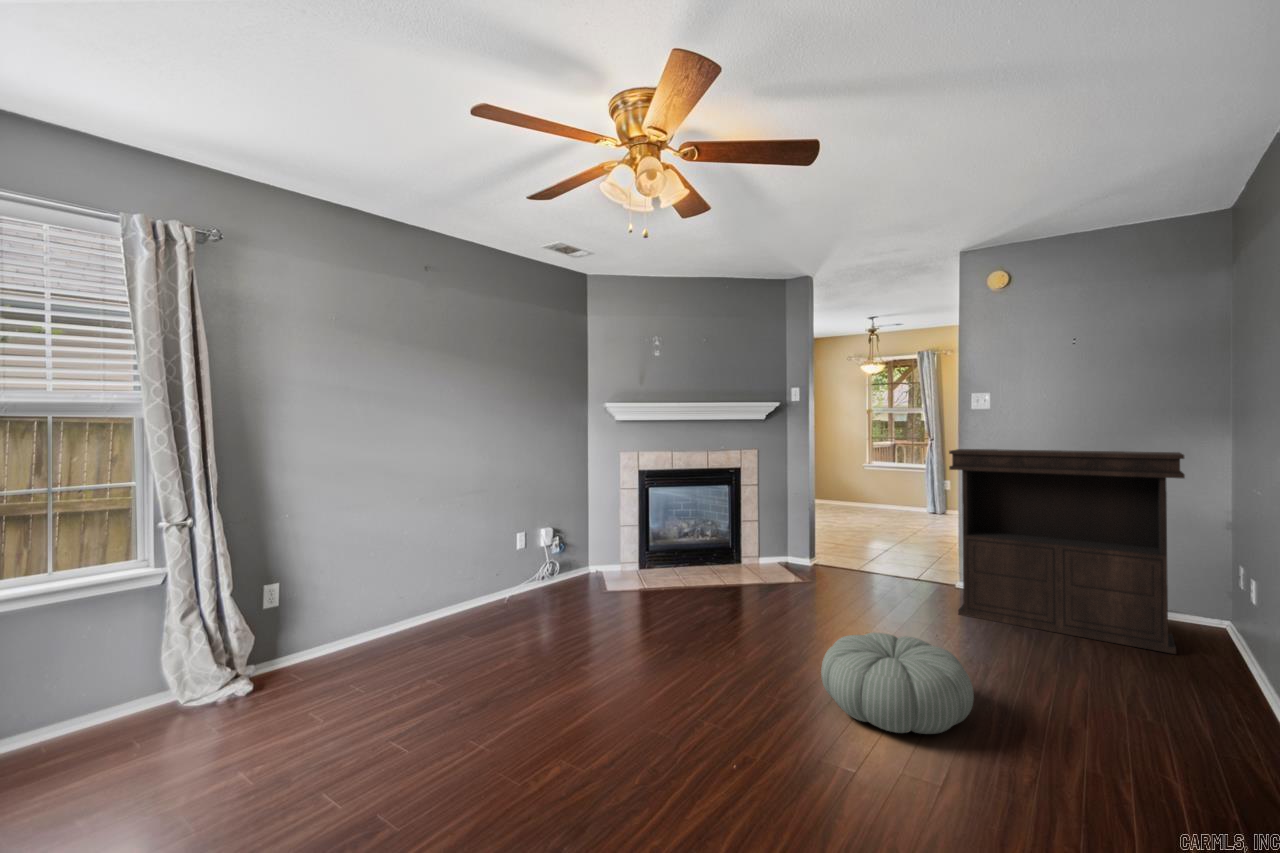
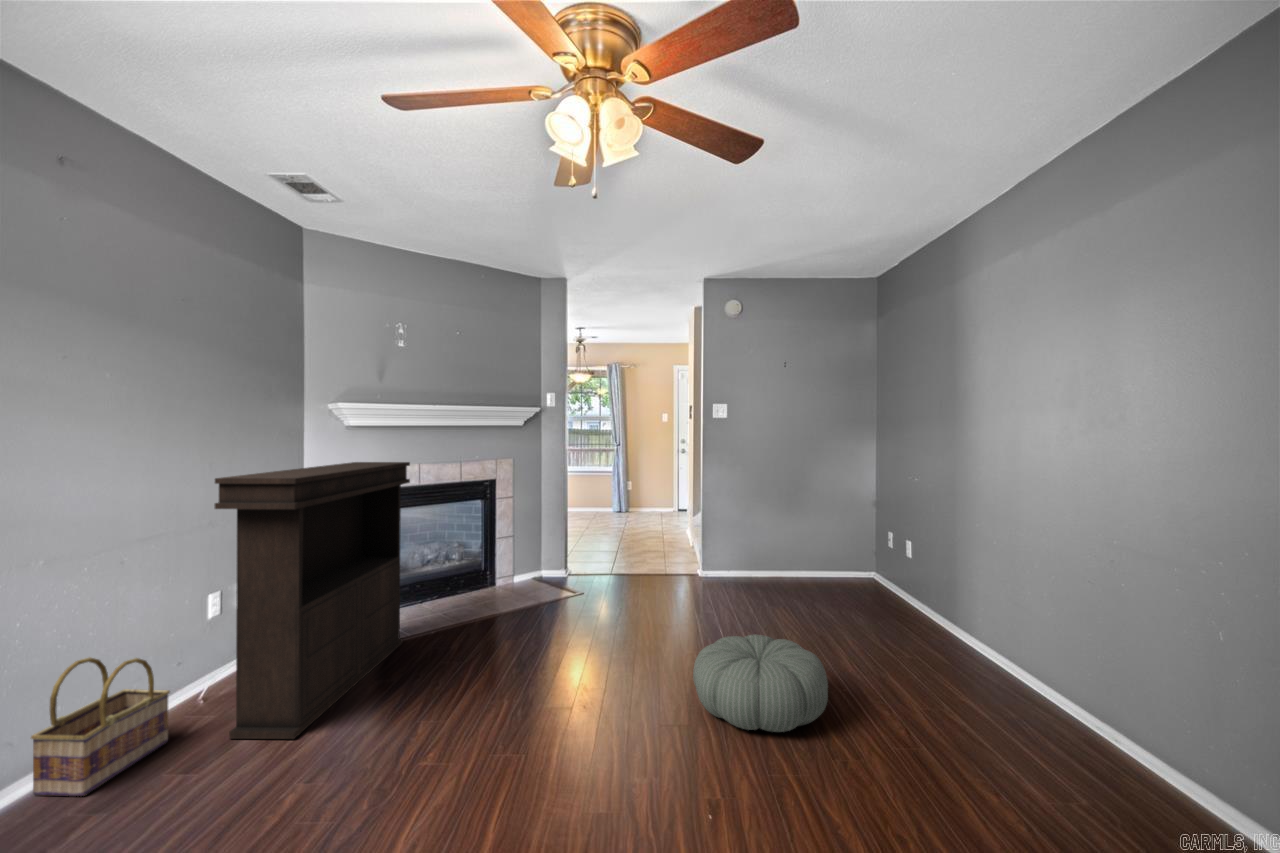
console table: present [949,449,1185,654] -> present [214,462,410,739]
basket: none [417,557,482,633] -> present [31,658,170,796]

